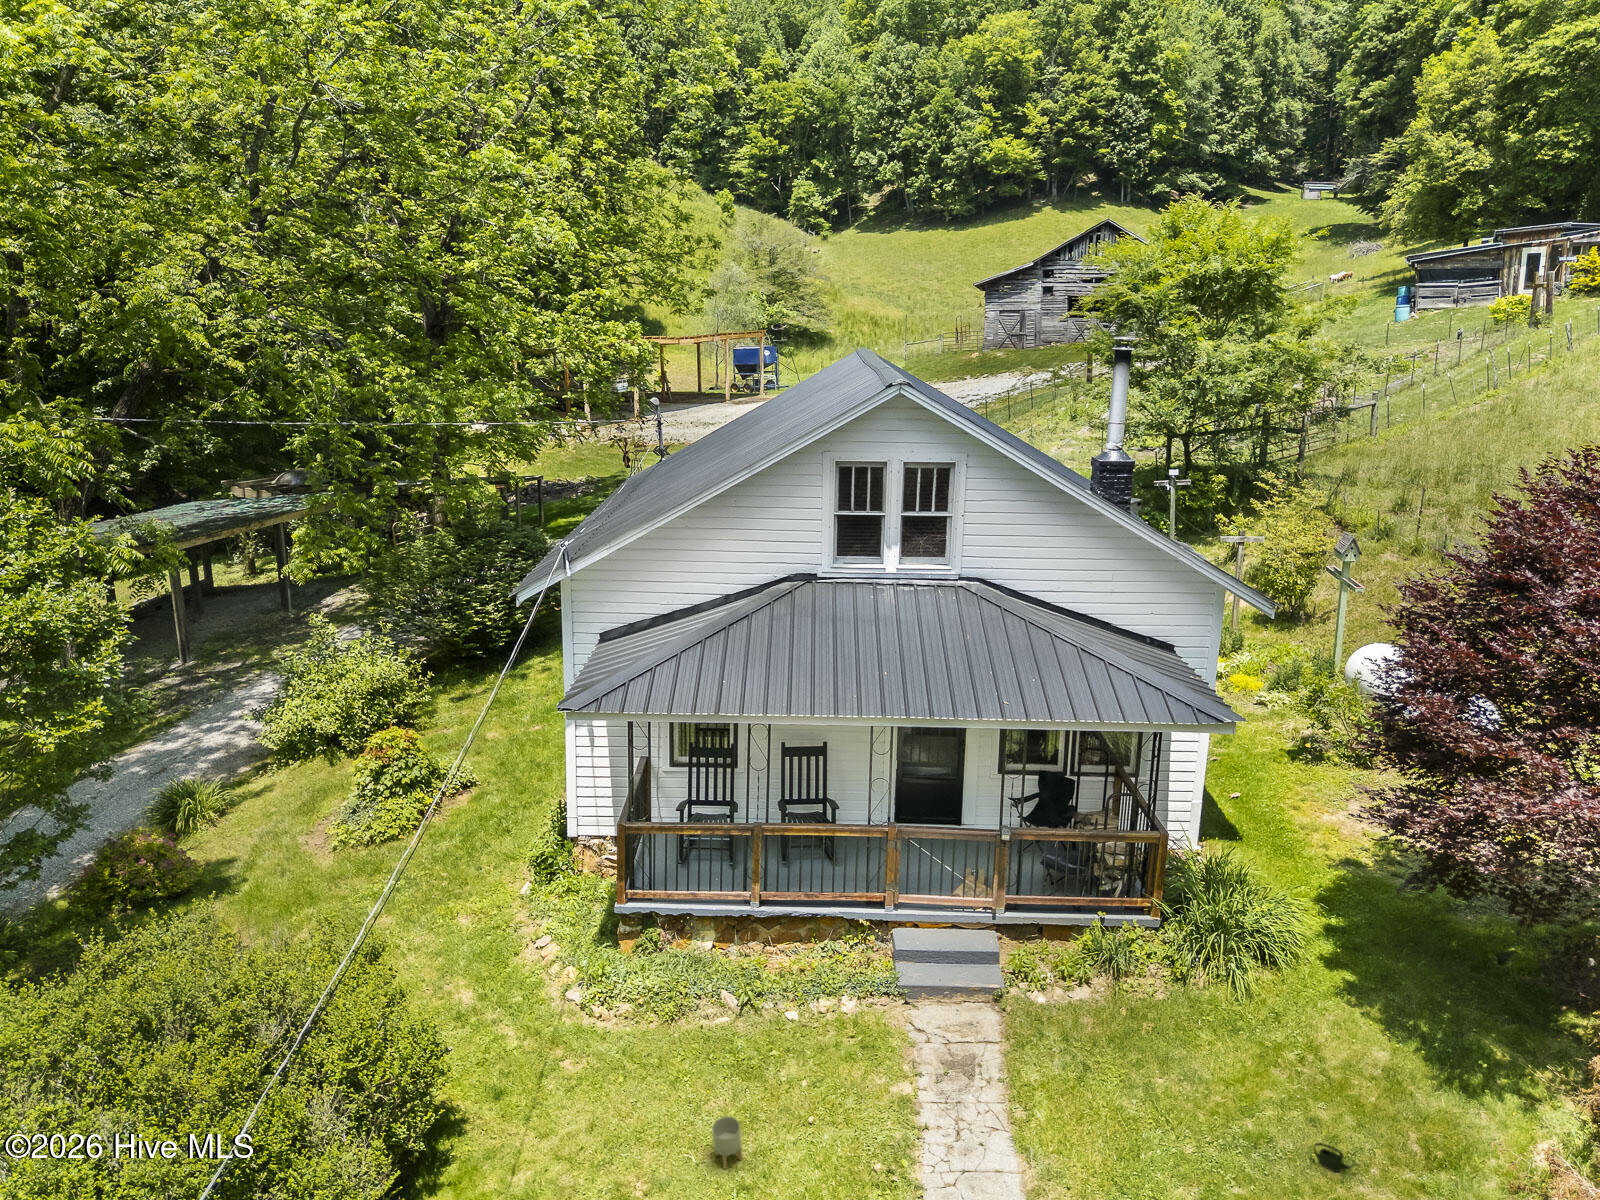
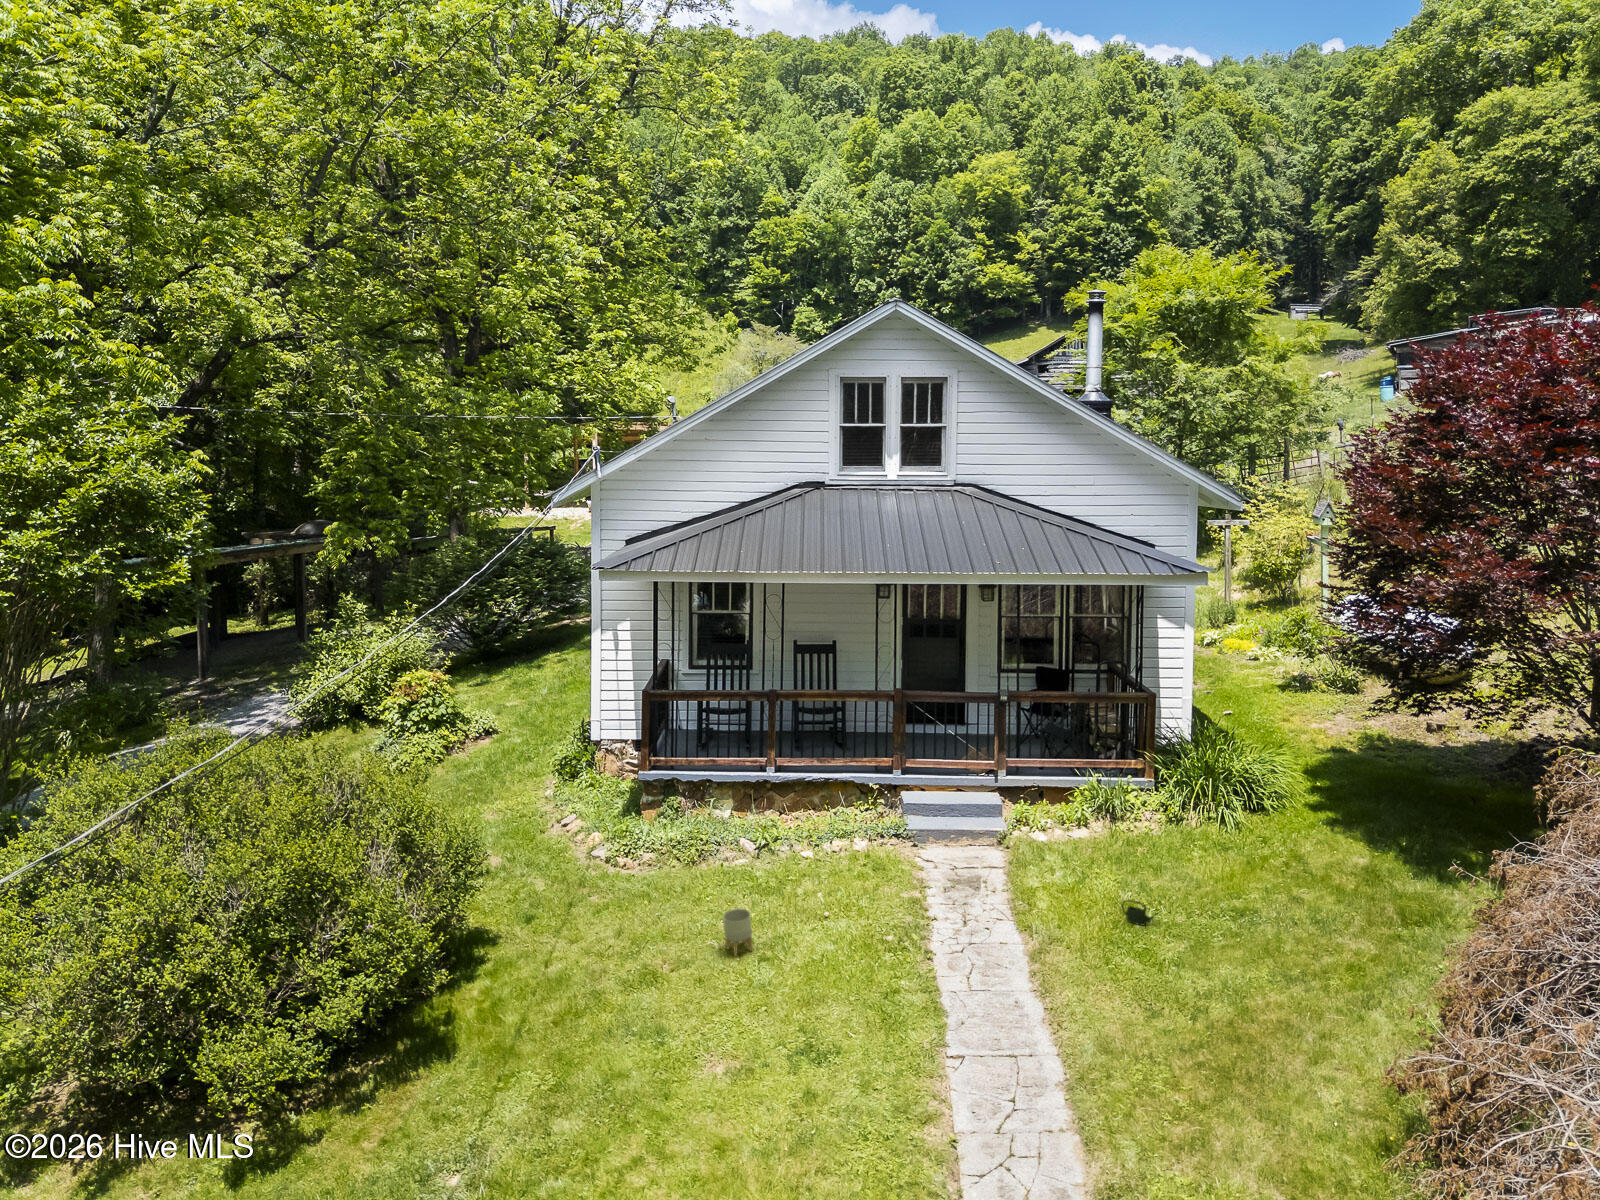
watering can: present [1313,1143,1358,1172] -> present [1121,900,1158,925]

